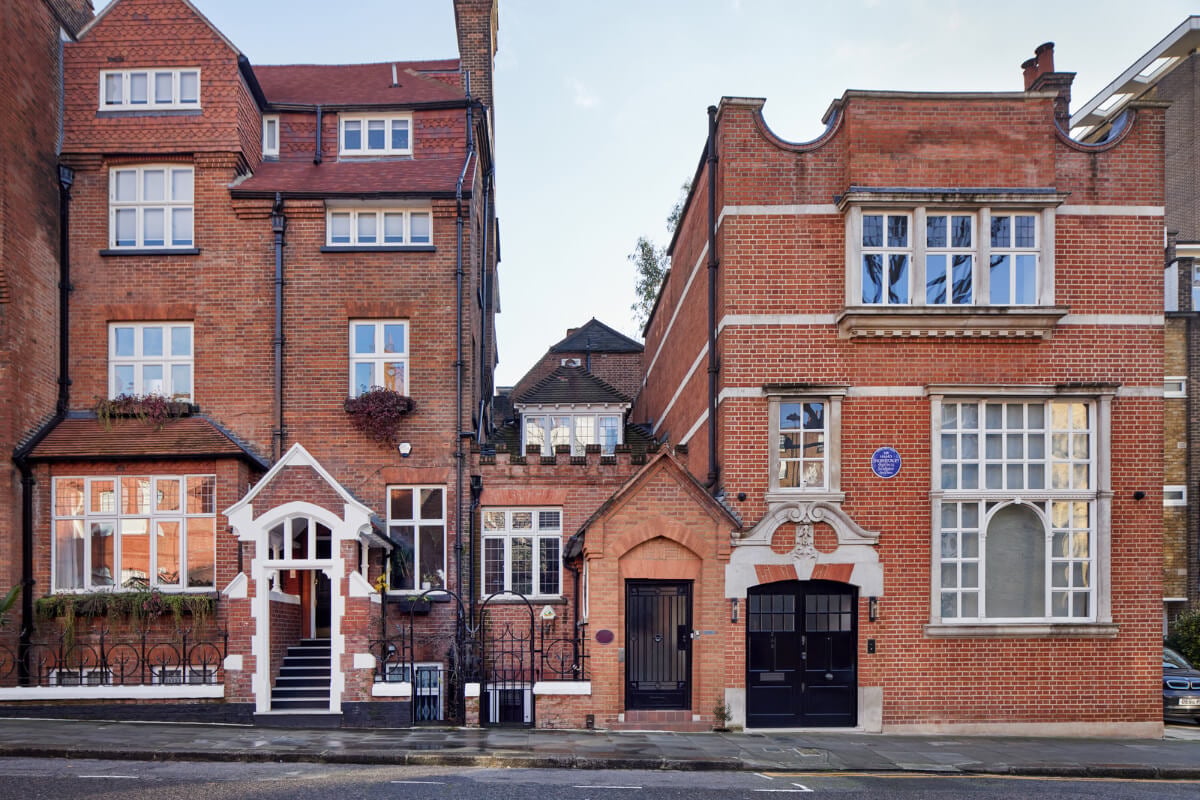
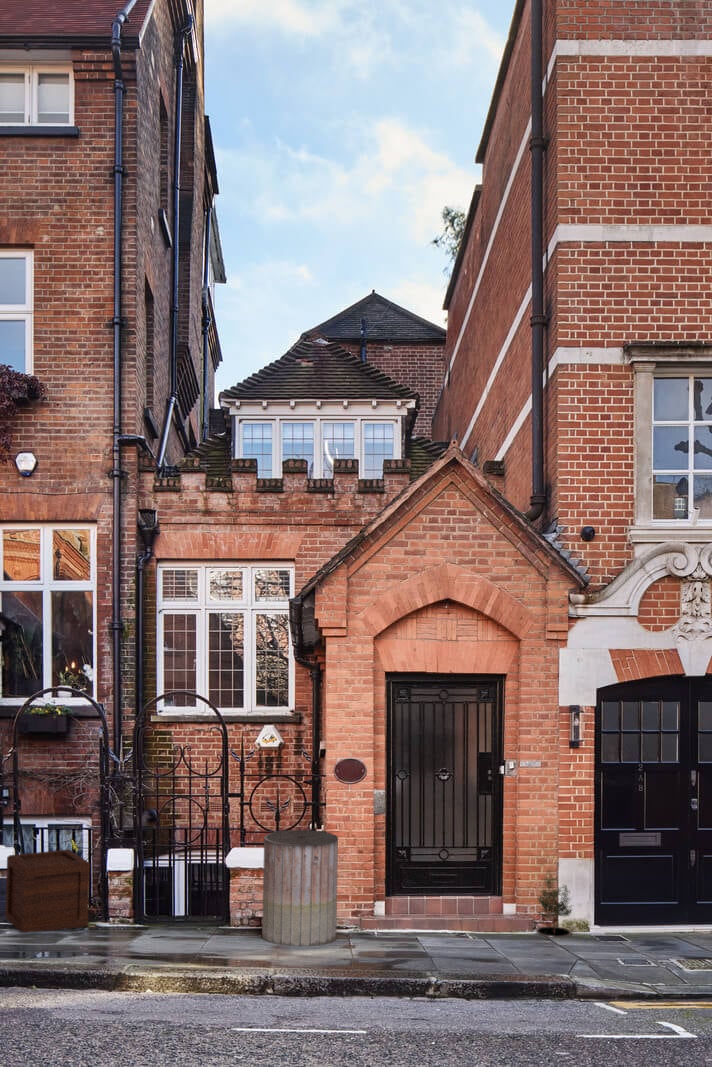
trash can: none [555,672,598,739] -> present [262,830,338,946]
wooden crate: none [406,684,456,733] -> present [5,849,90,933]

